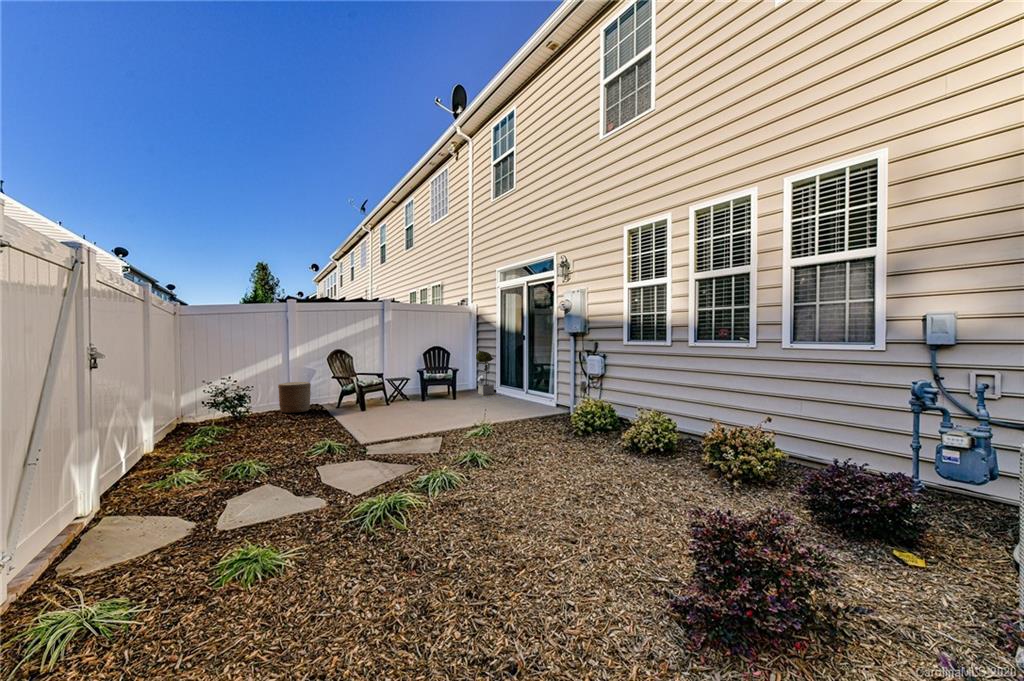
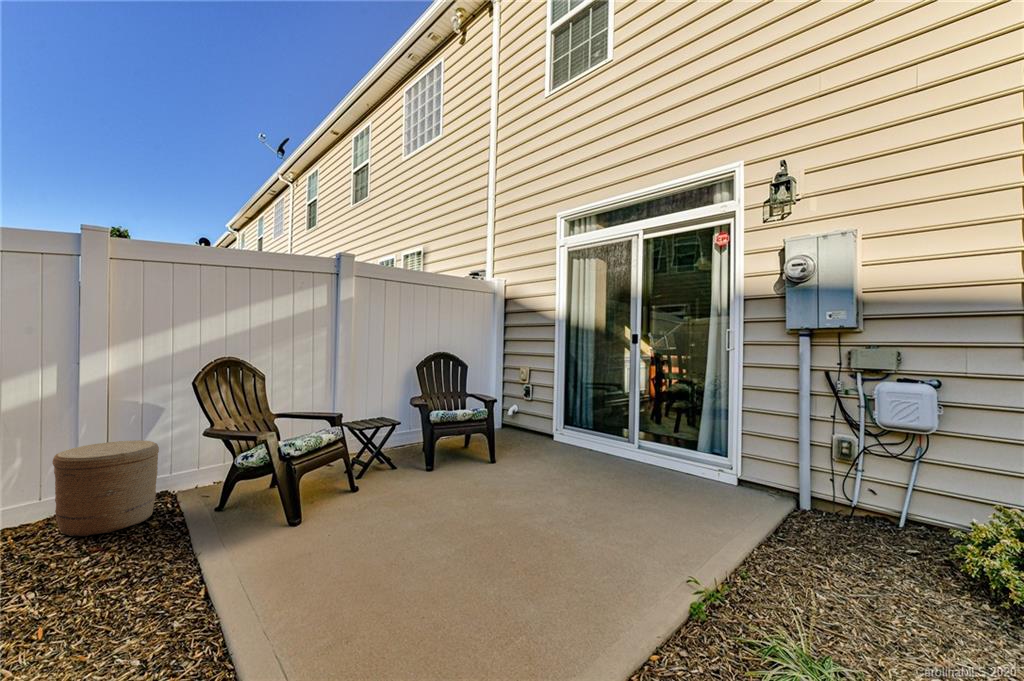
potted tree: present [476,351,494,395] -> none [517,361,550,446]

